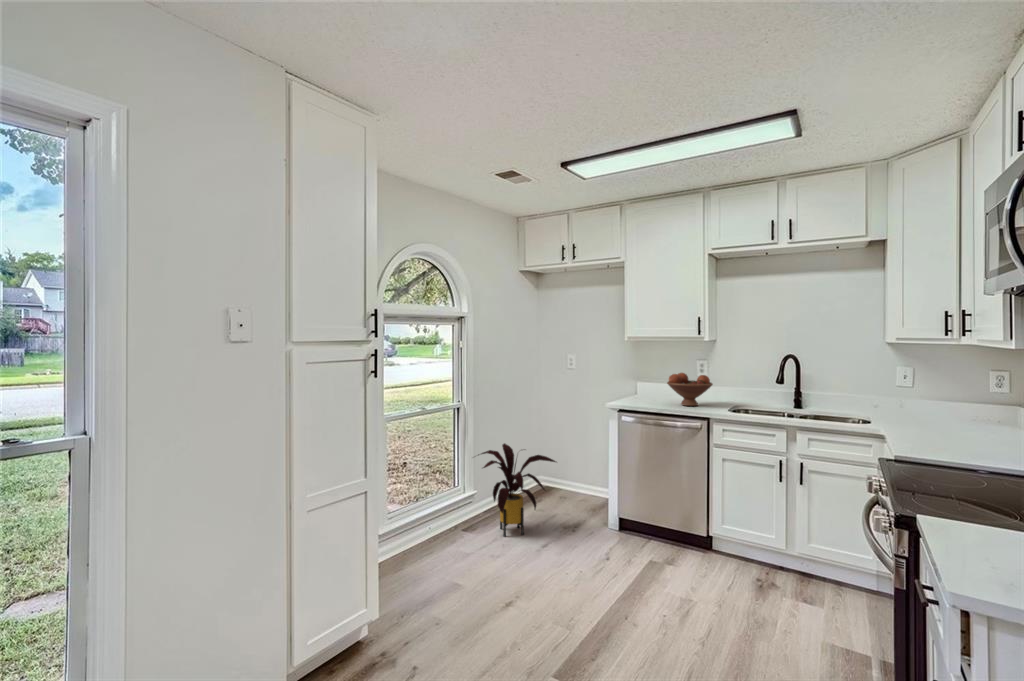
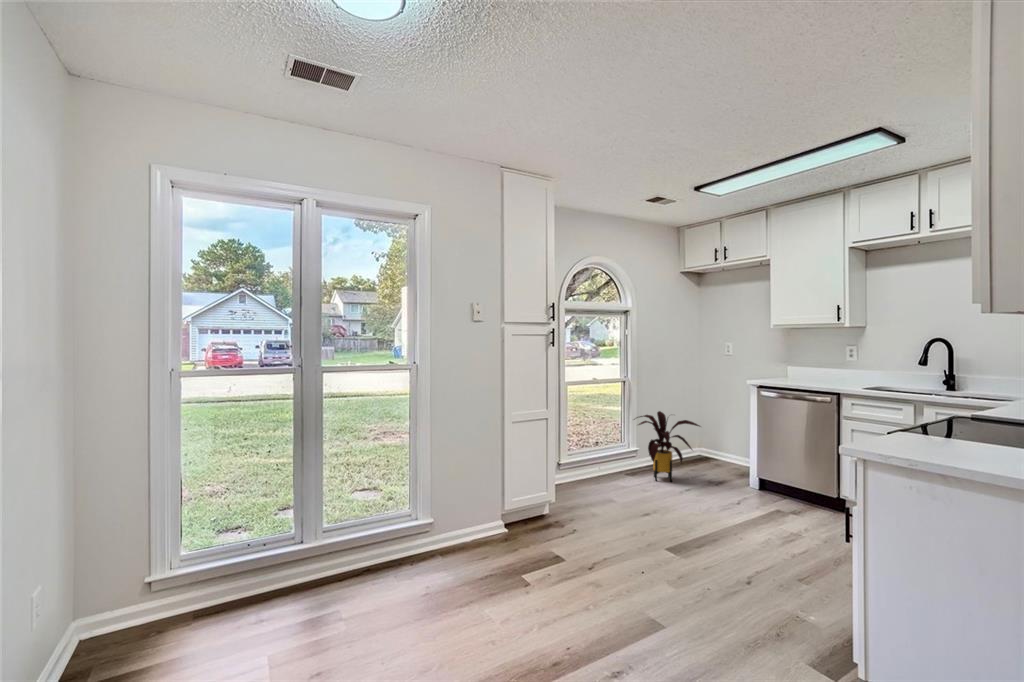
fruit bowl: present [667,373,713,406] -> none [806,356,853,385]

